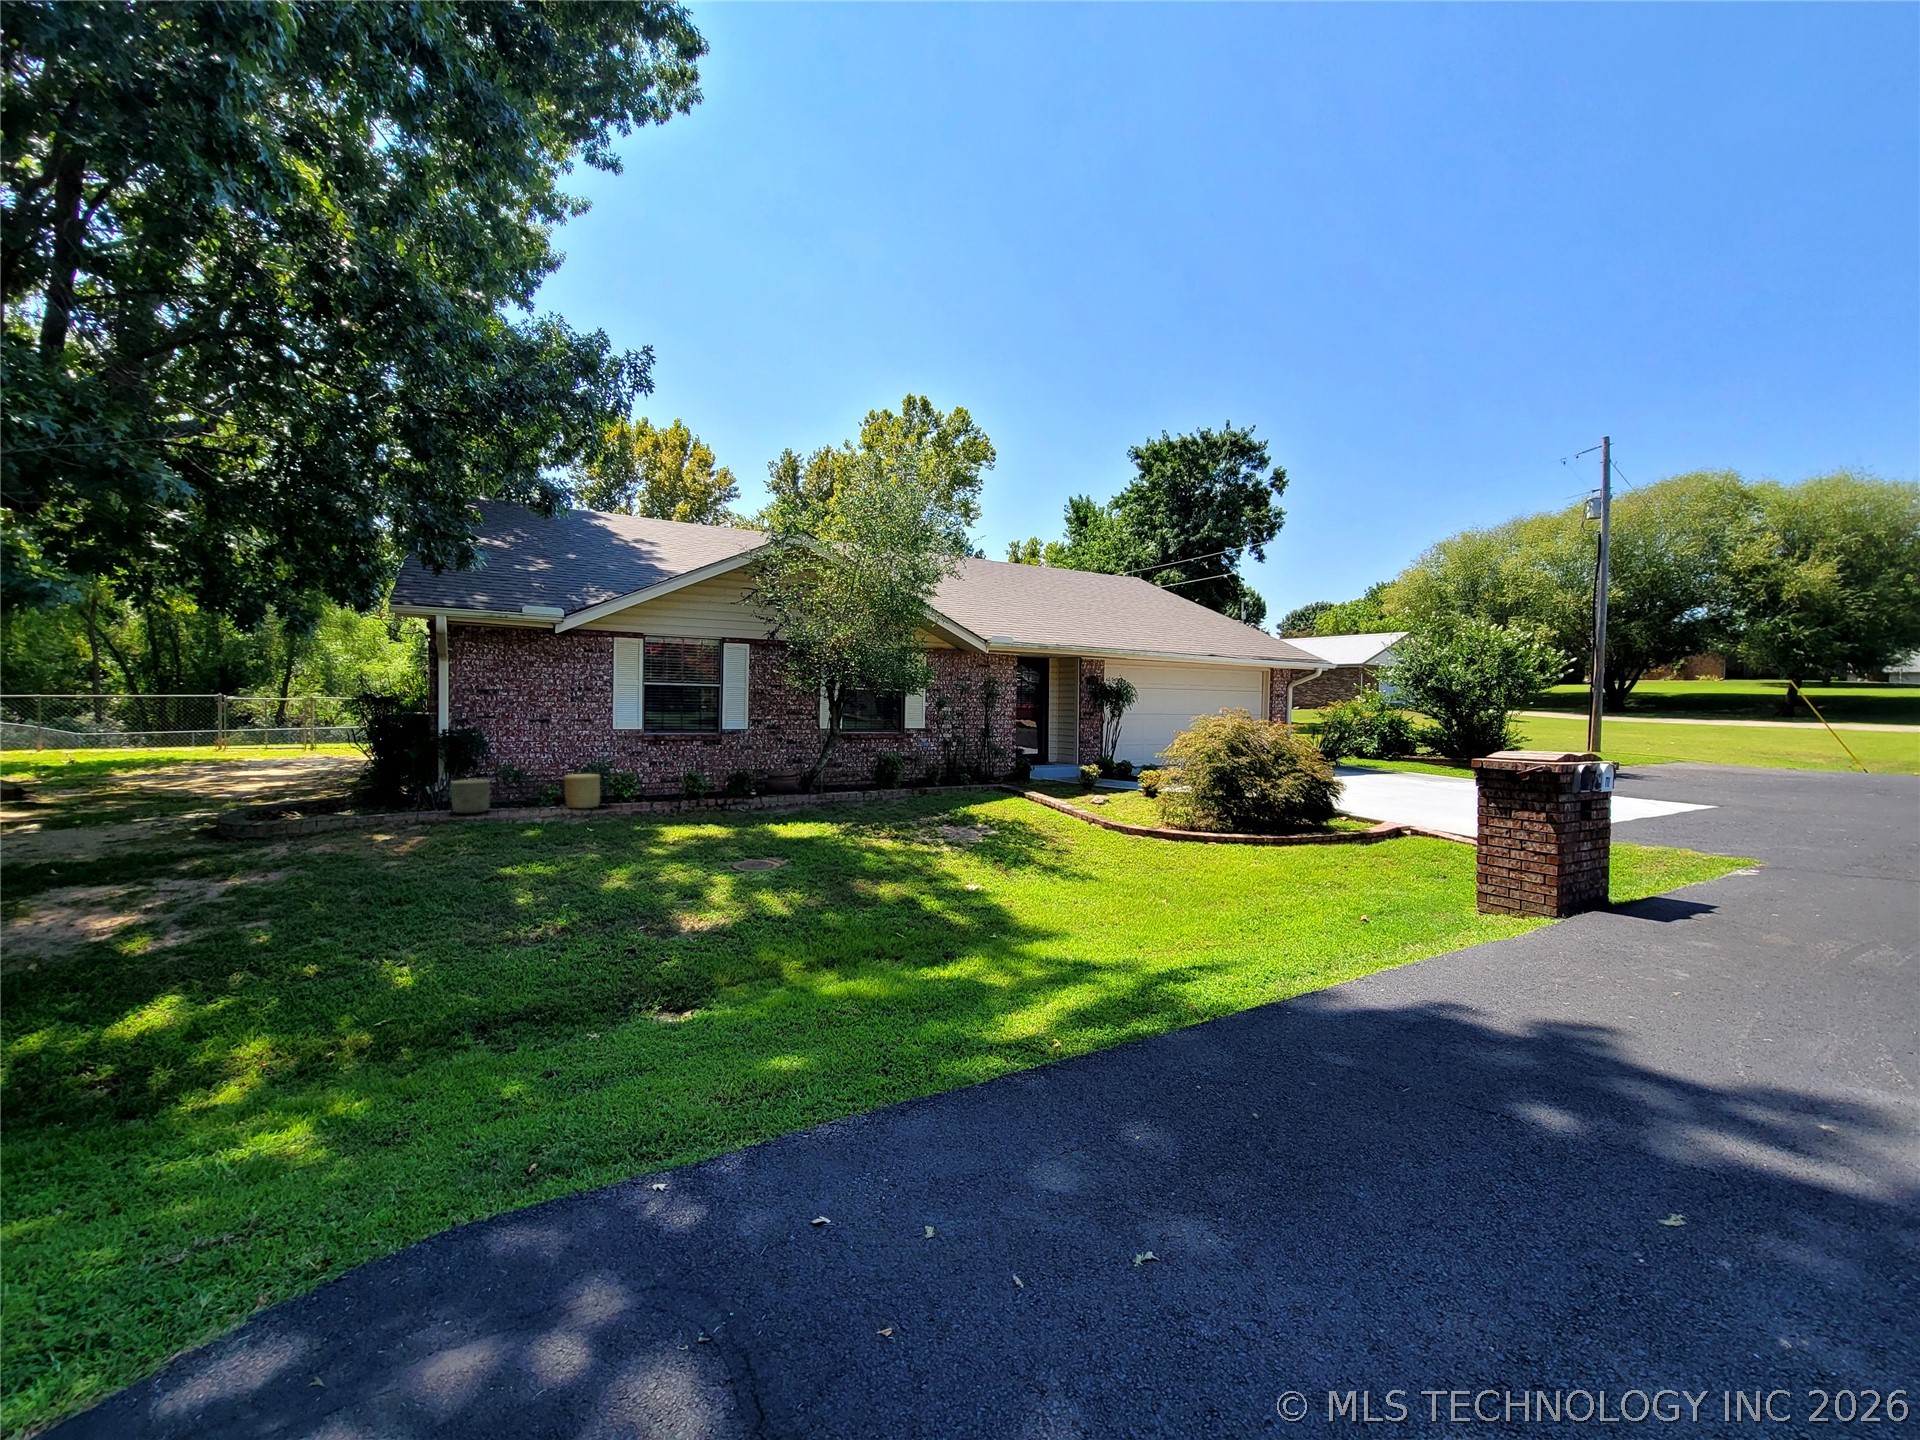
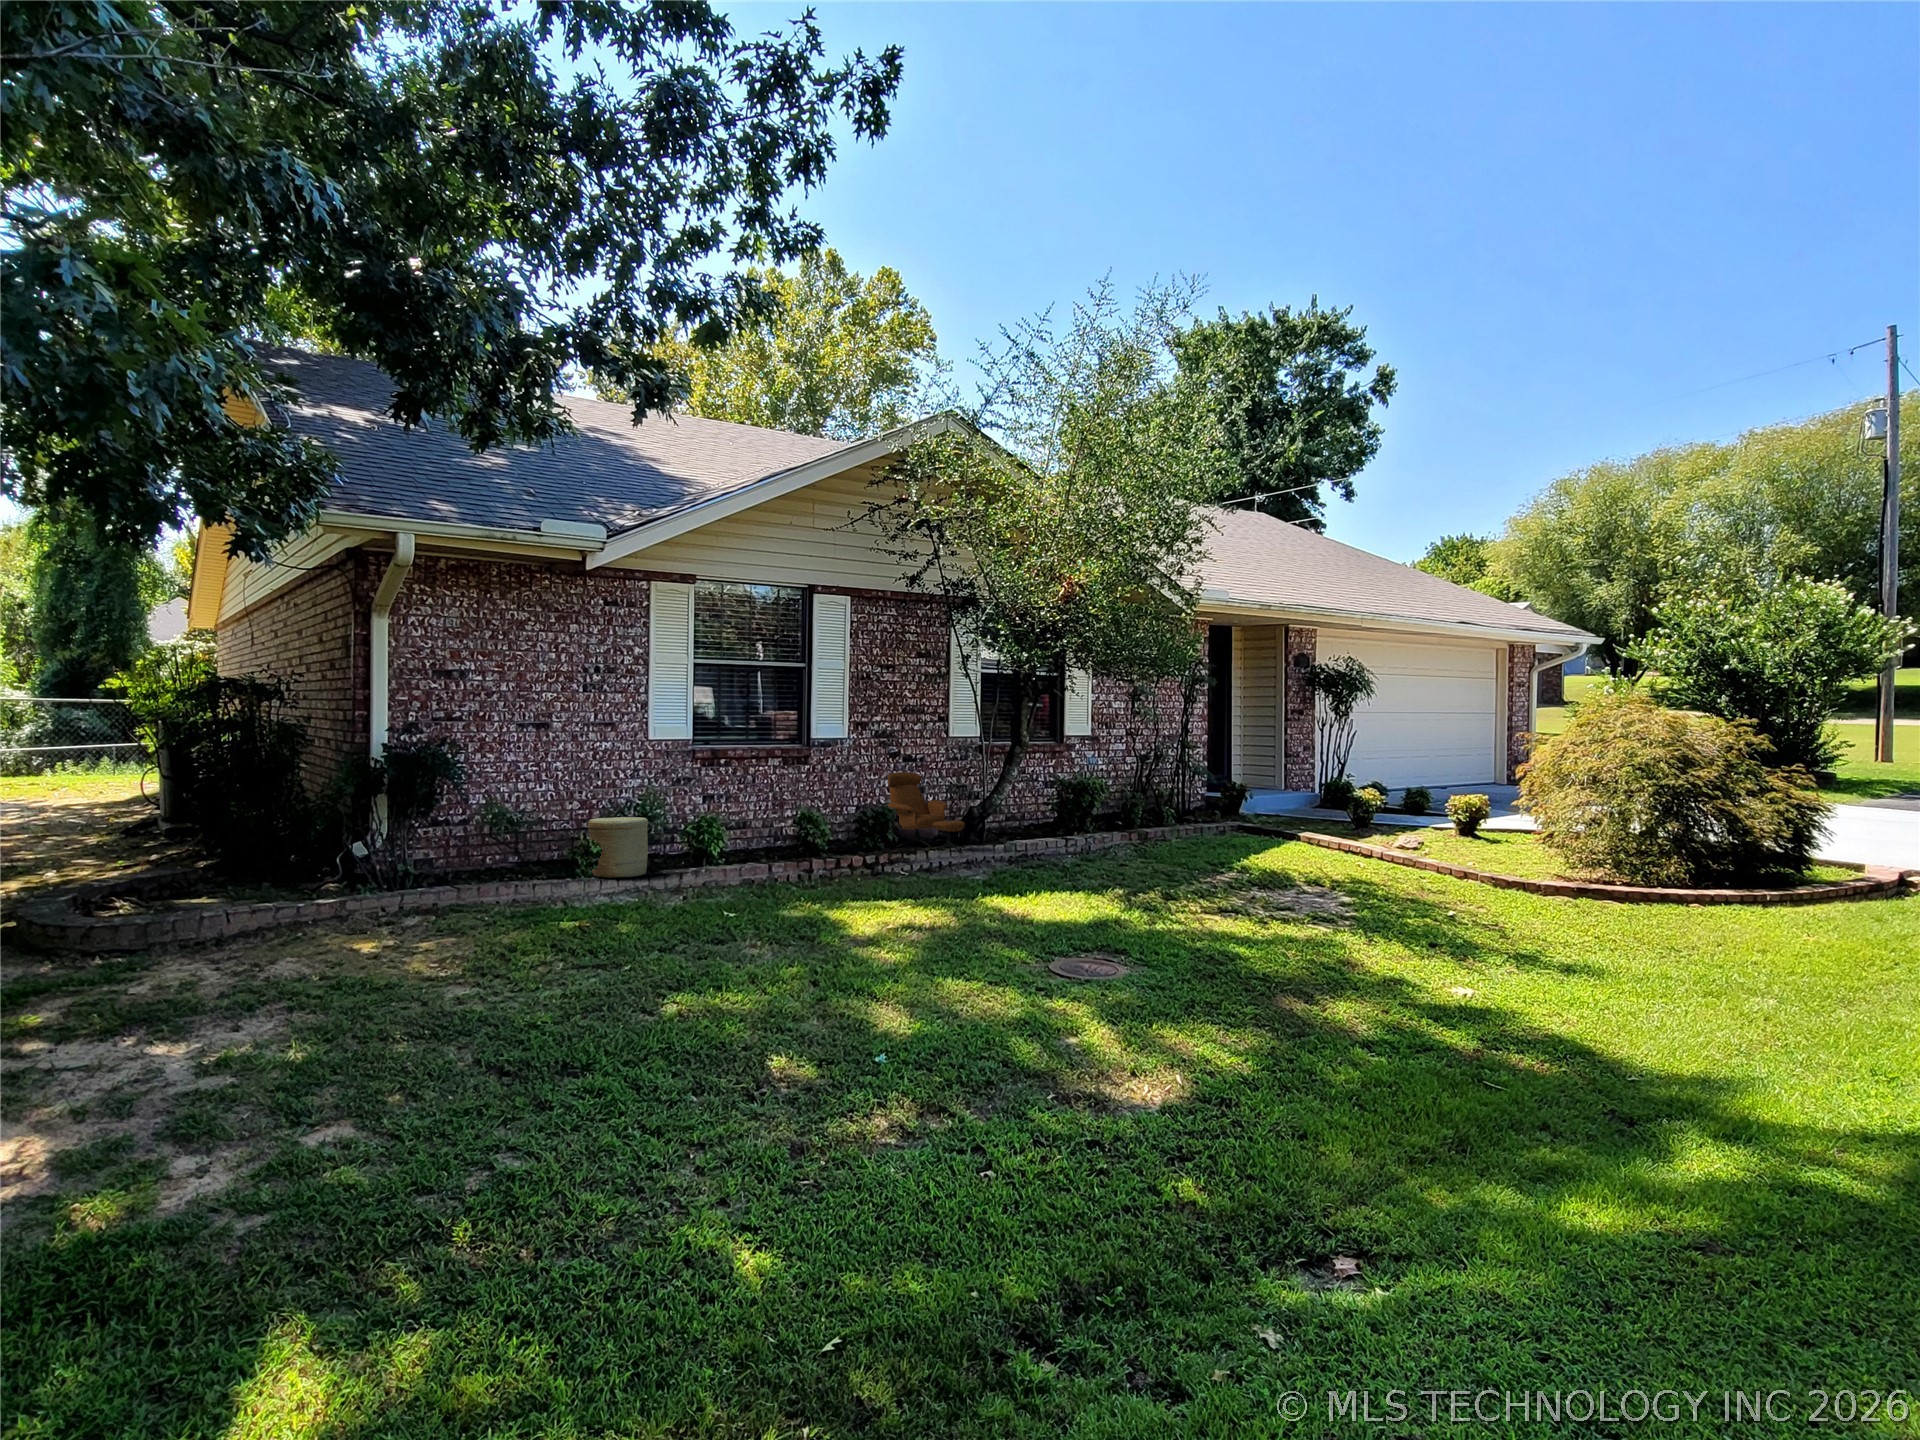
lounge chair: none [770,750,811,798] -> present [888,772,965,851]
planter: present [451,780,490,813] -> none [403,831,469,891]

